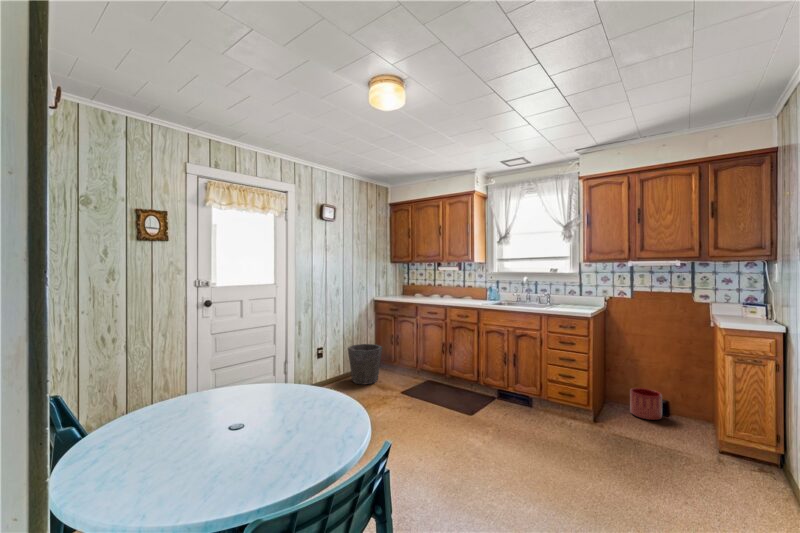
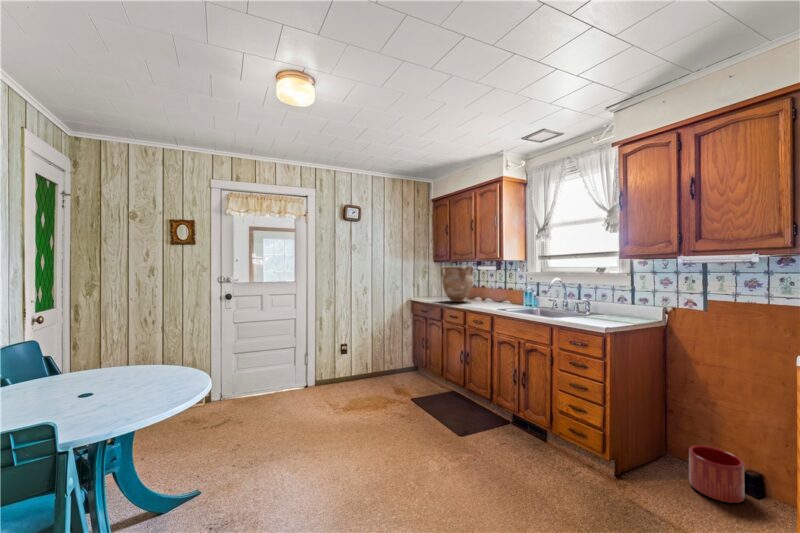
vase: none [411,266,443,300] -> present [441,266,474,302]
waste bin: present [348,344,382,384] -> none [375,343,408,384]

